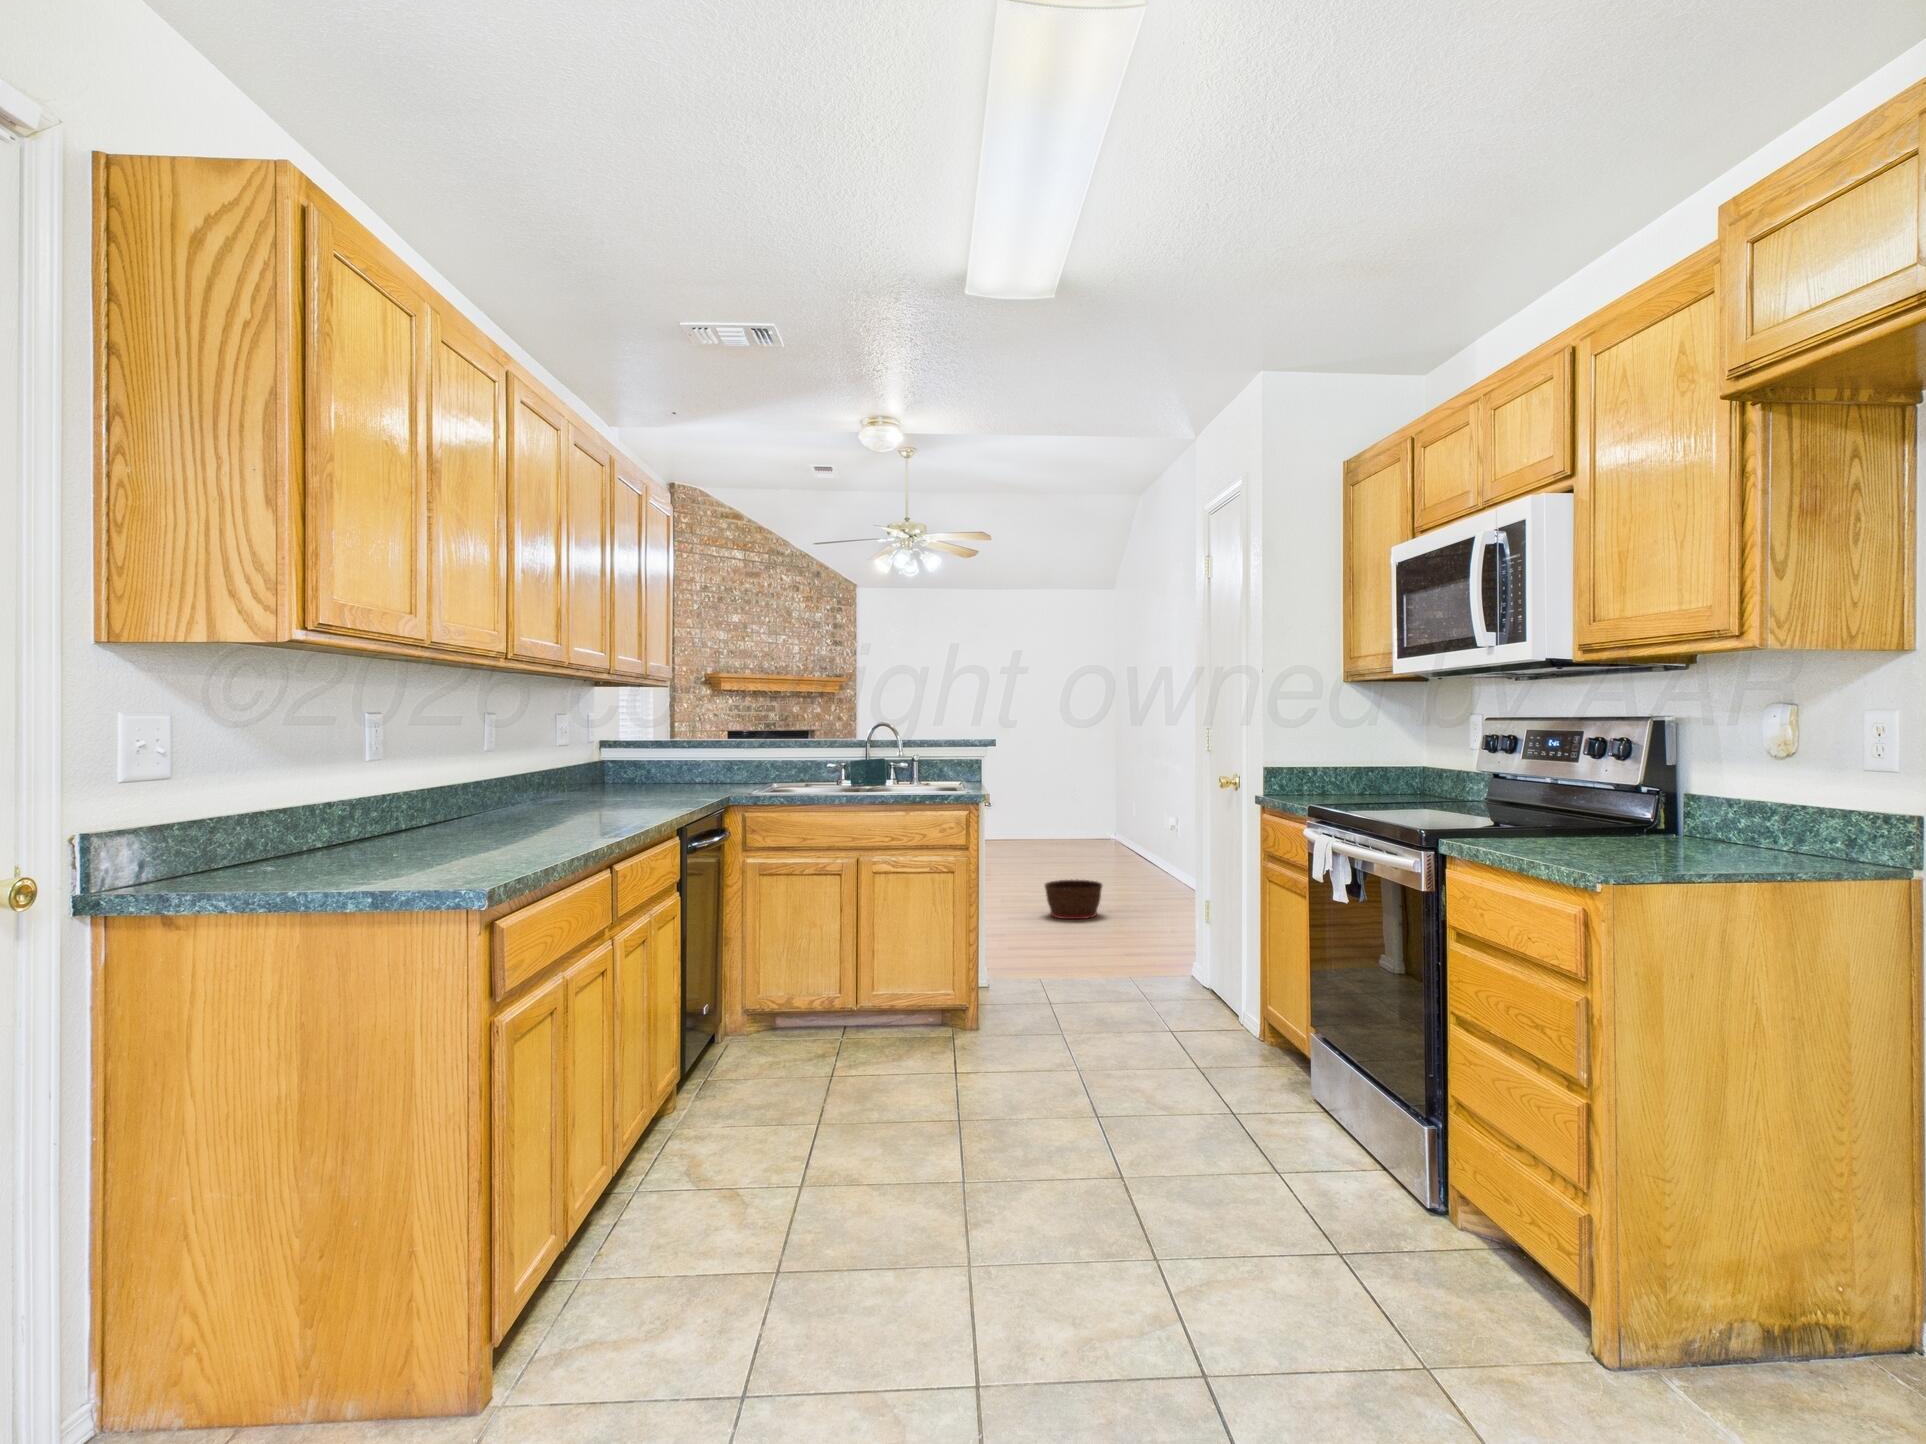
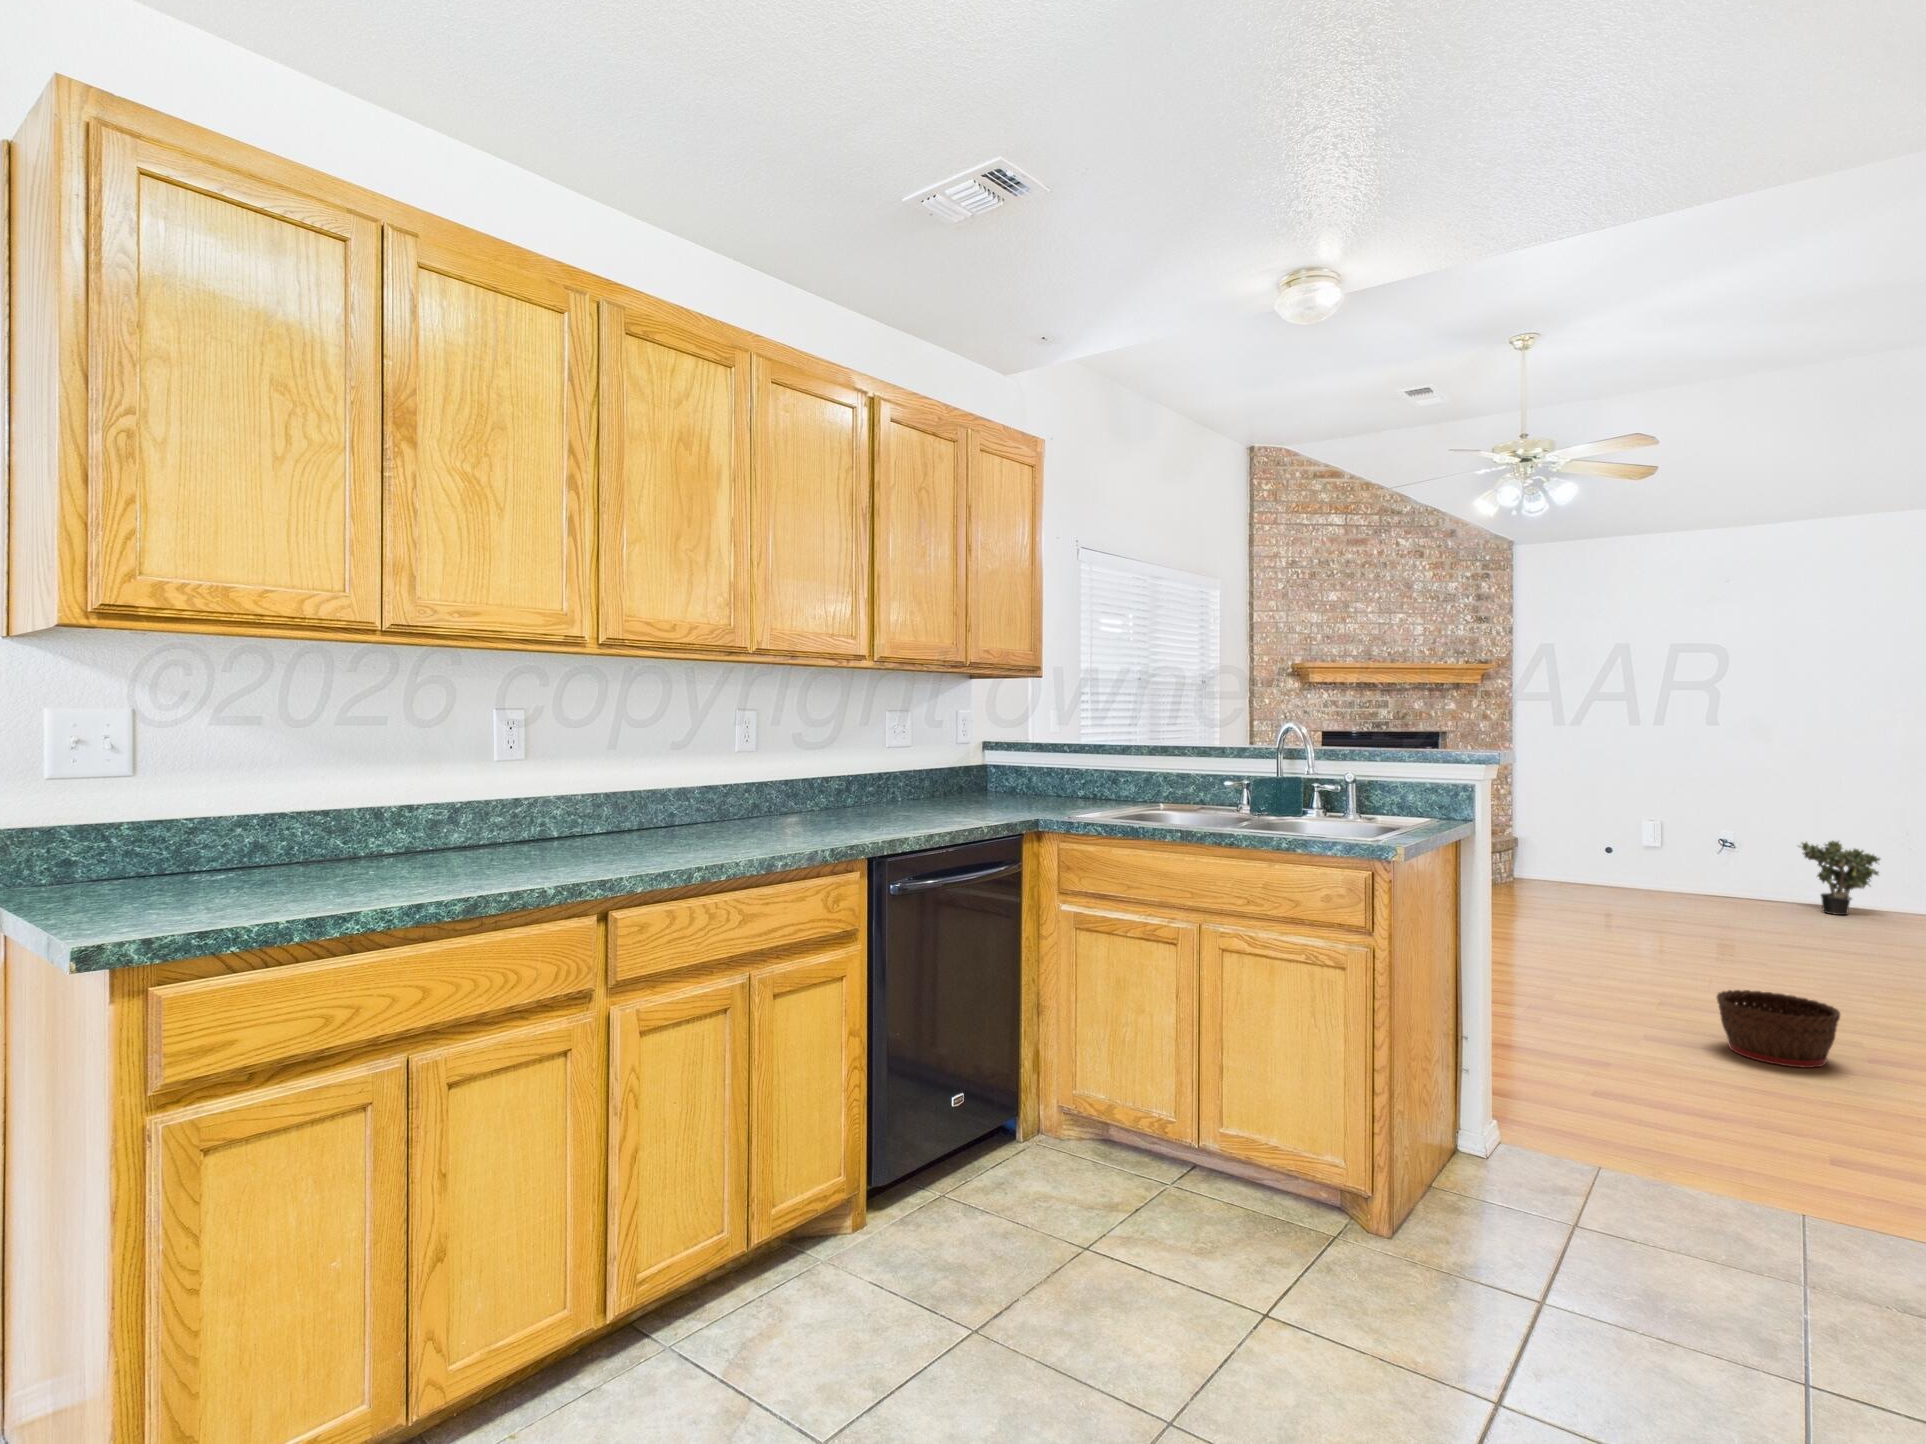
potted plant: none [1027,795,1068,844] -> present [1802,841,1880,915]

